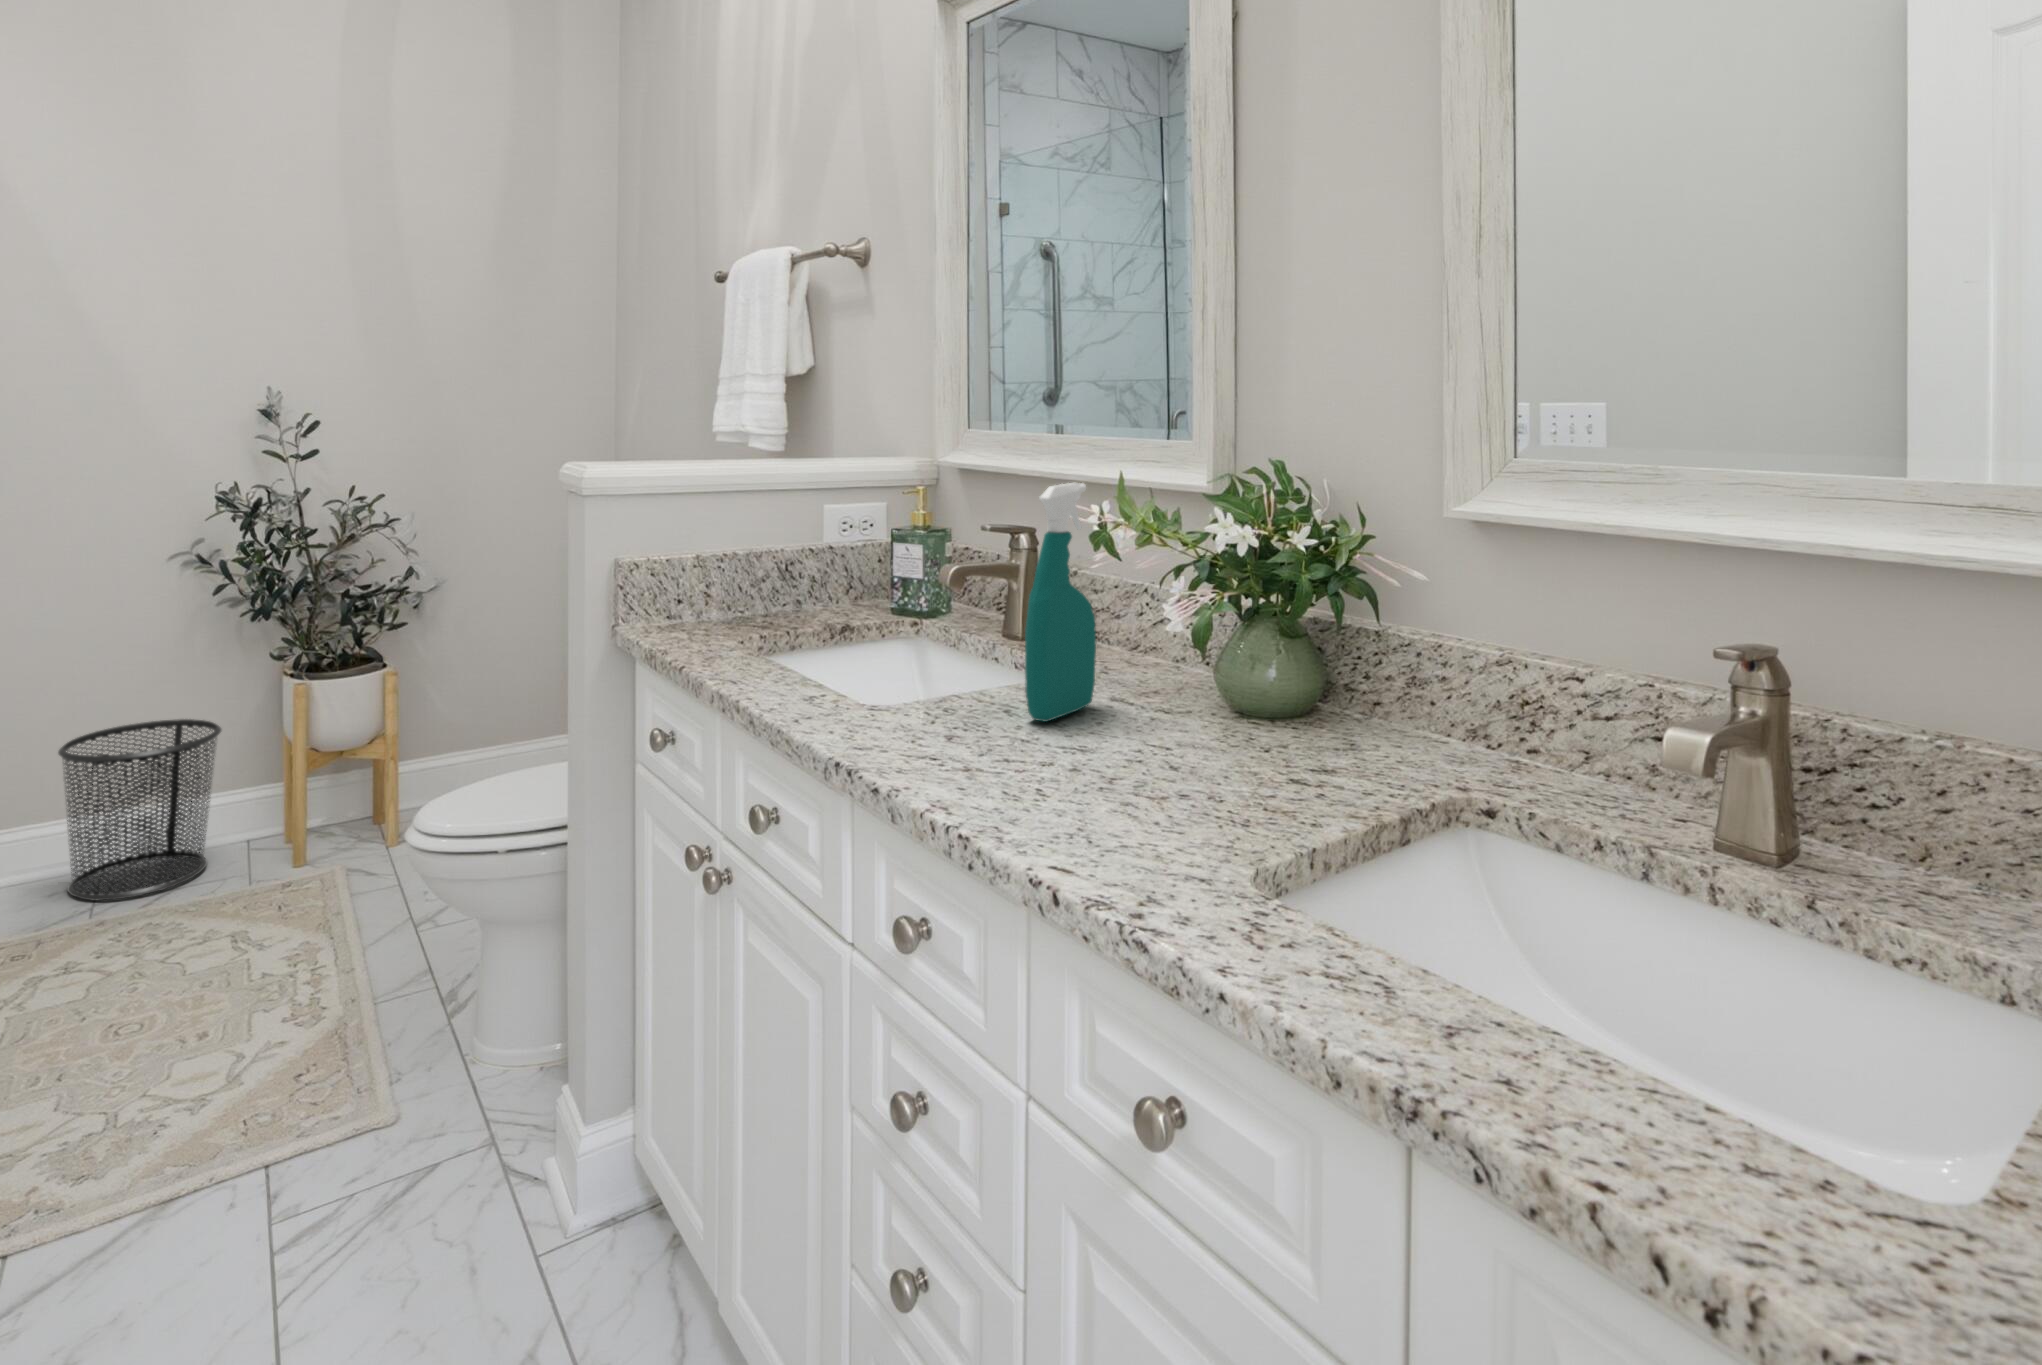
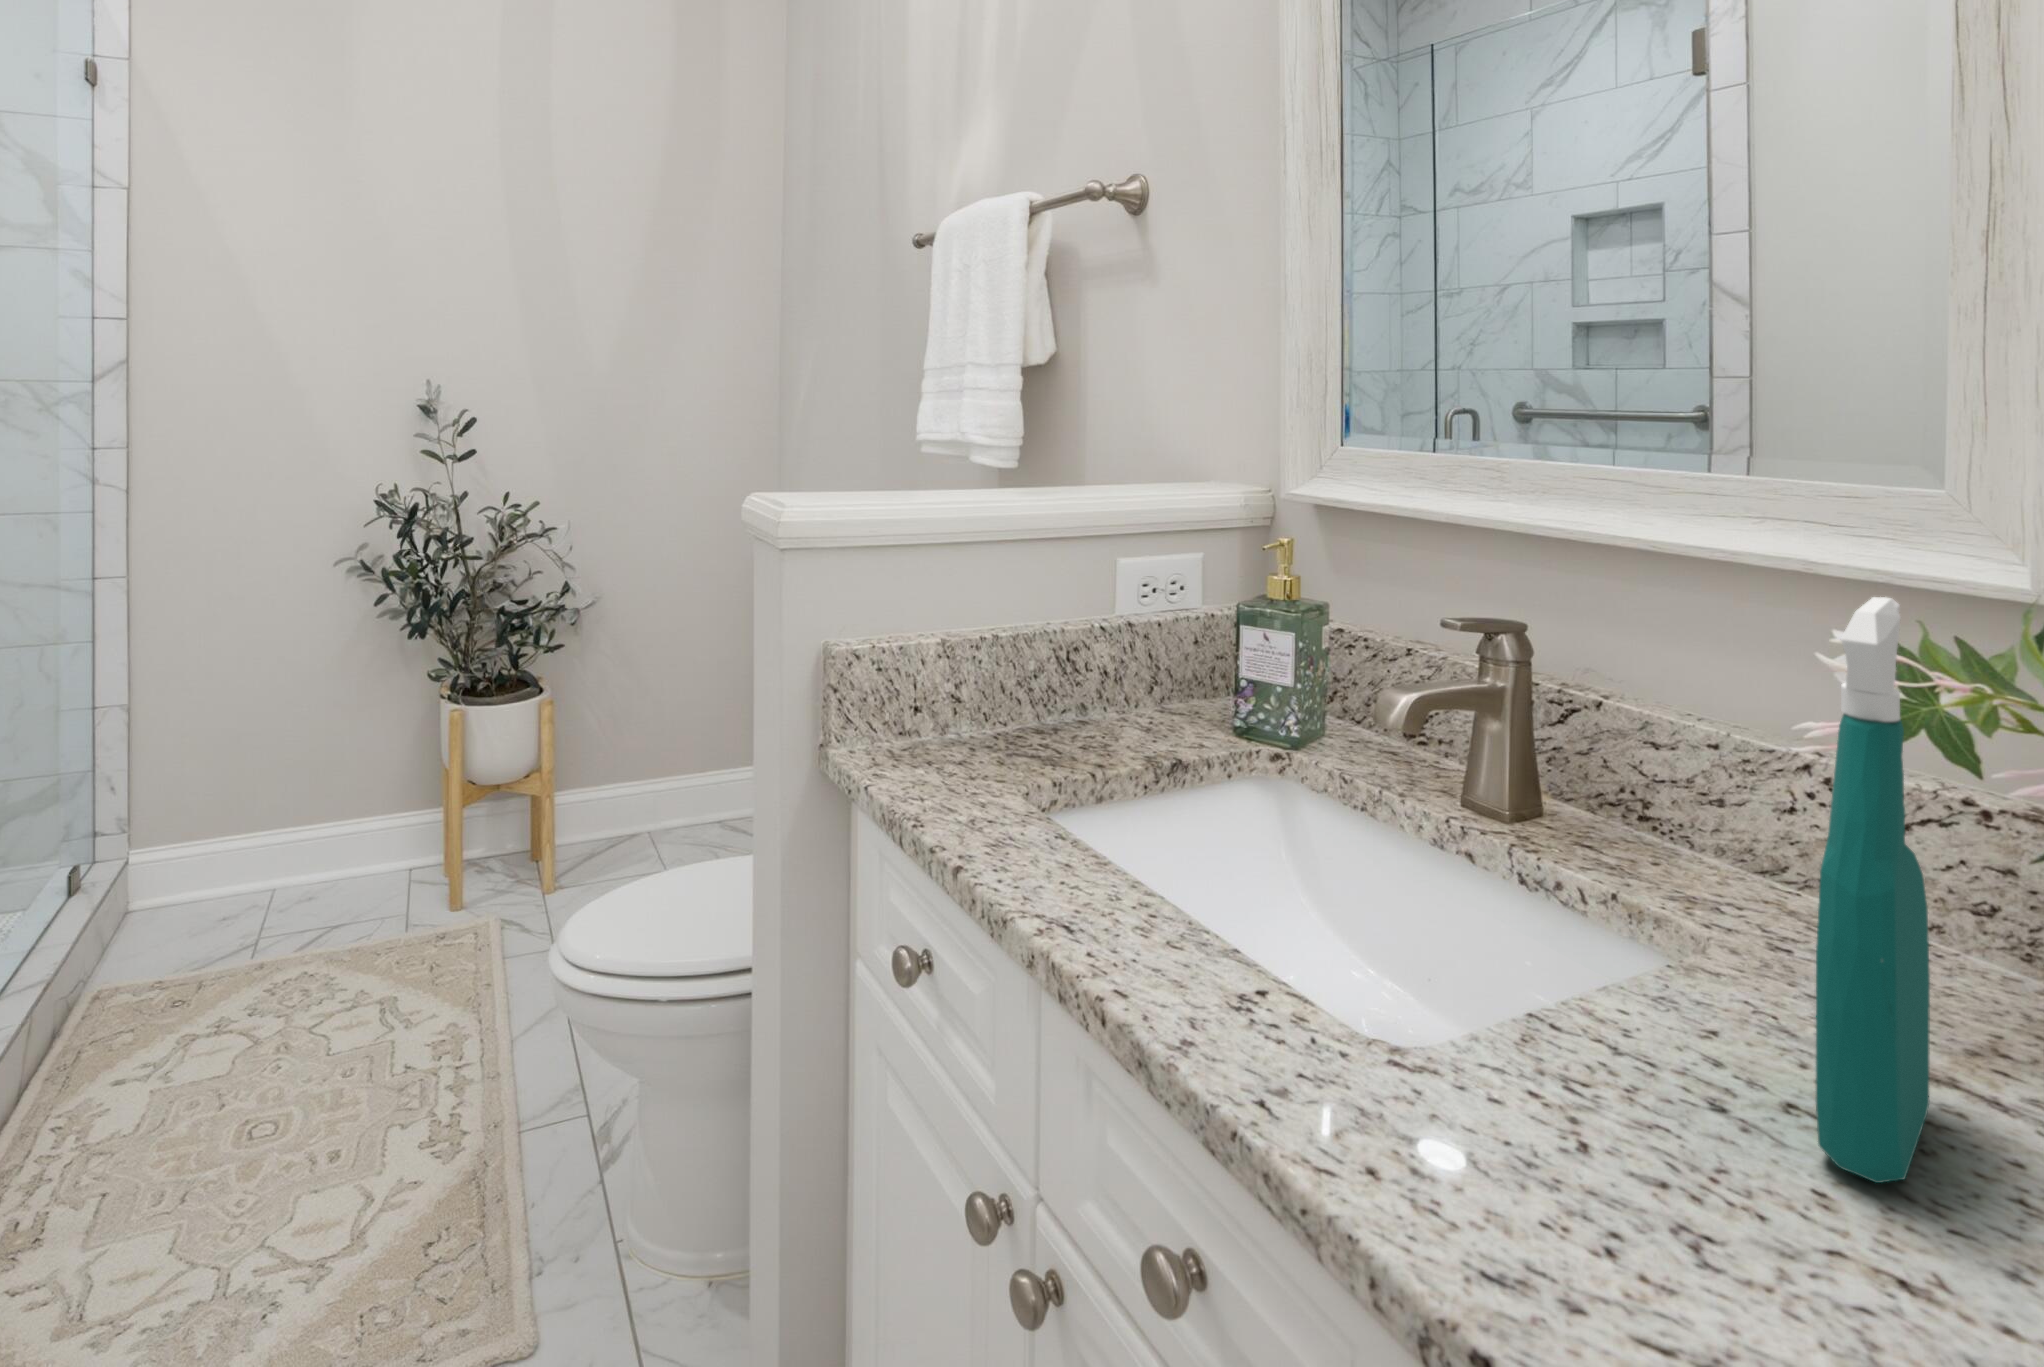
waste bin: present [58,719,221,900] -> none [210,742,375,948]

